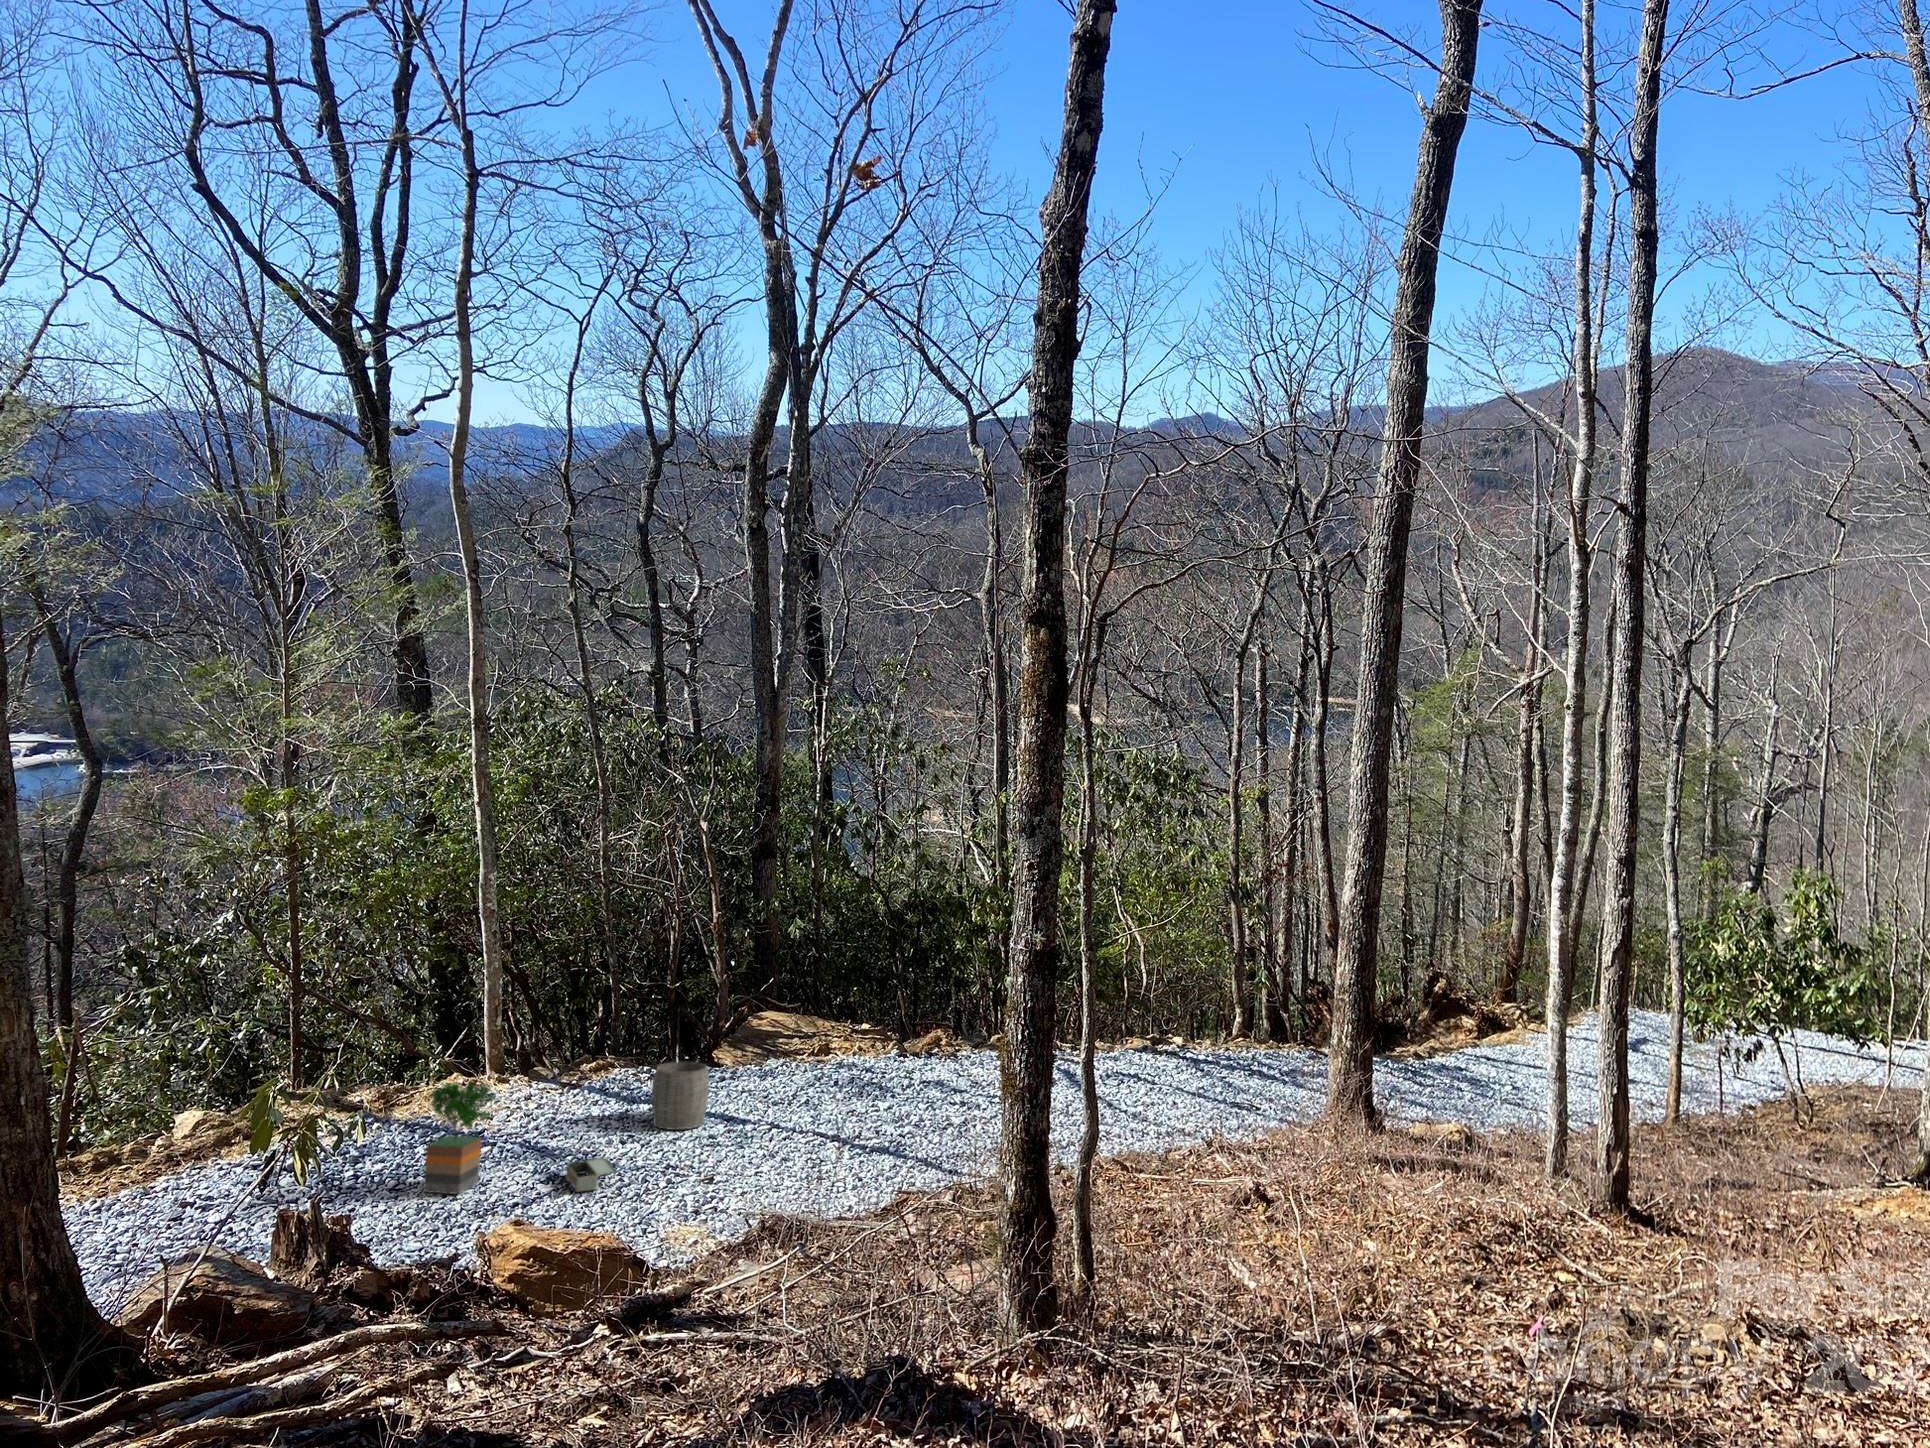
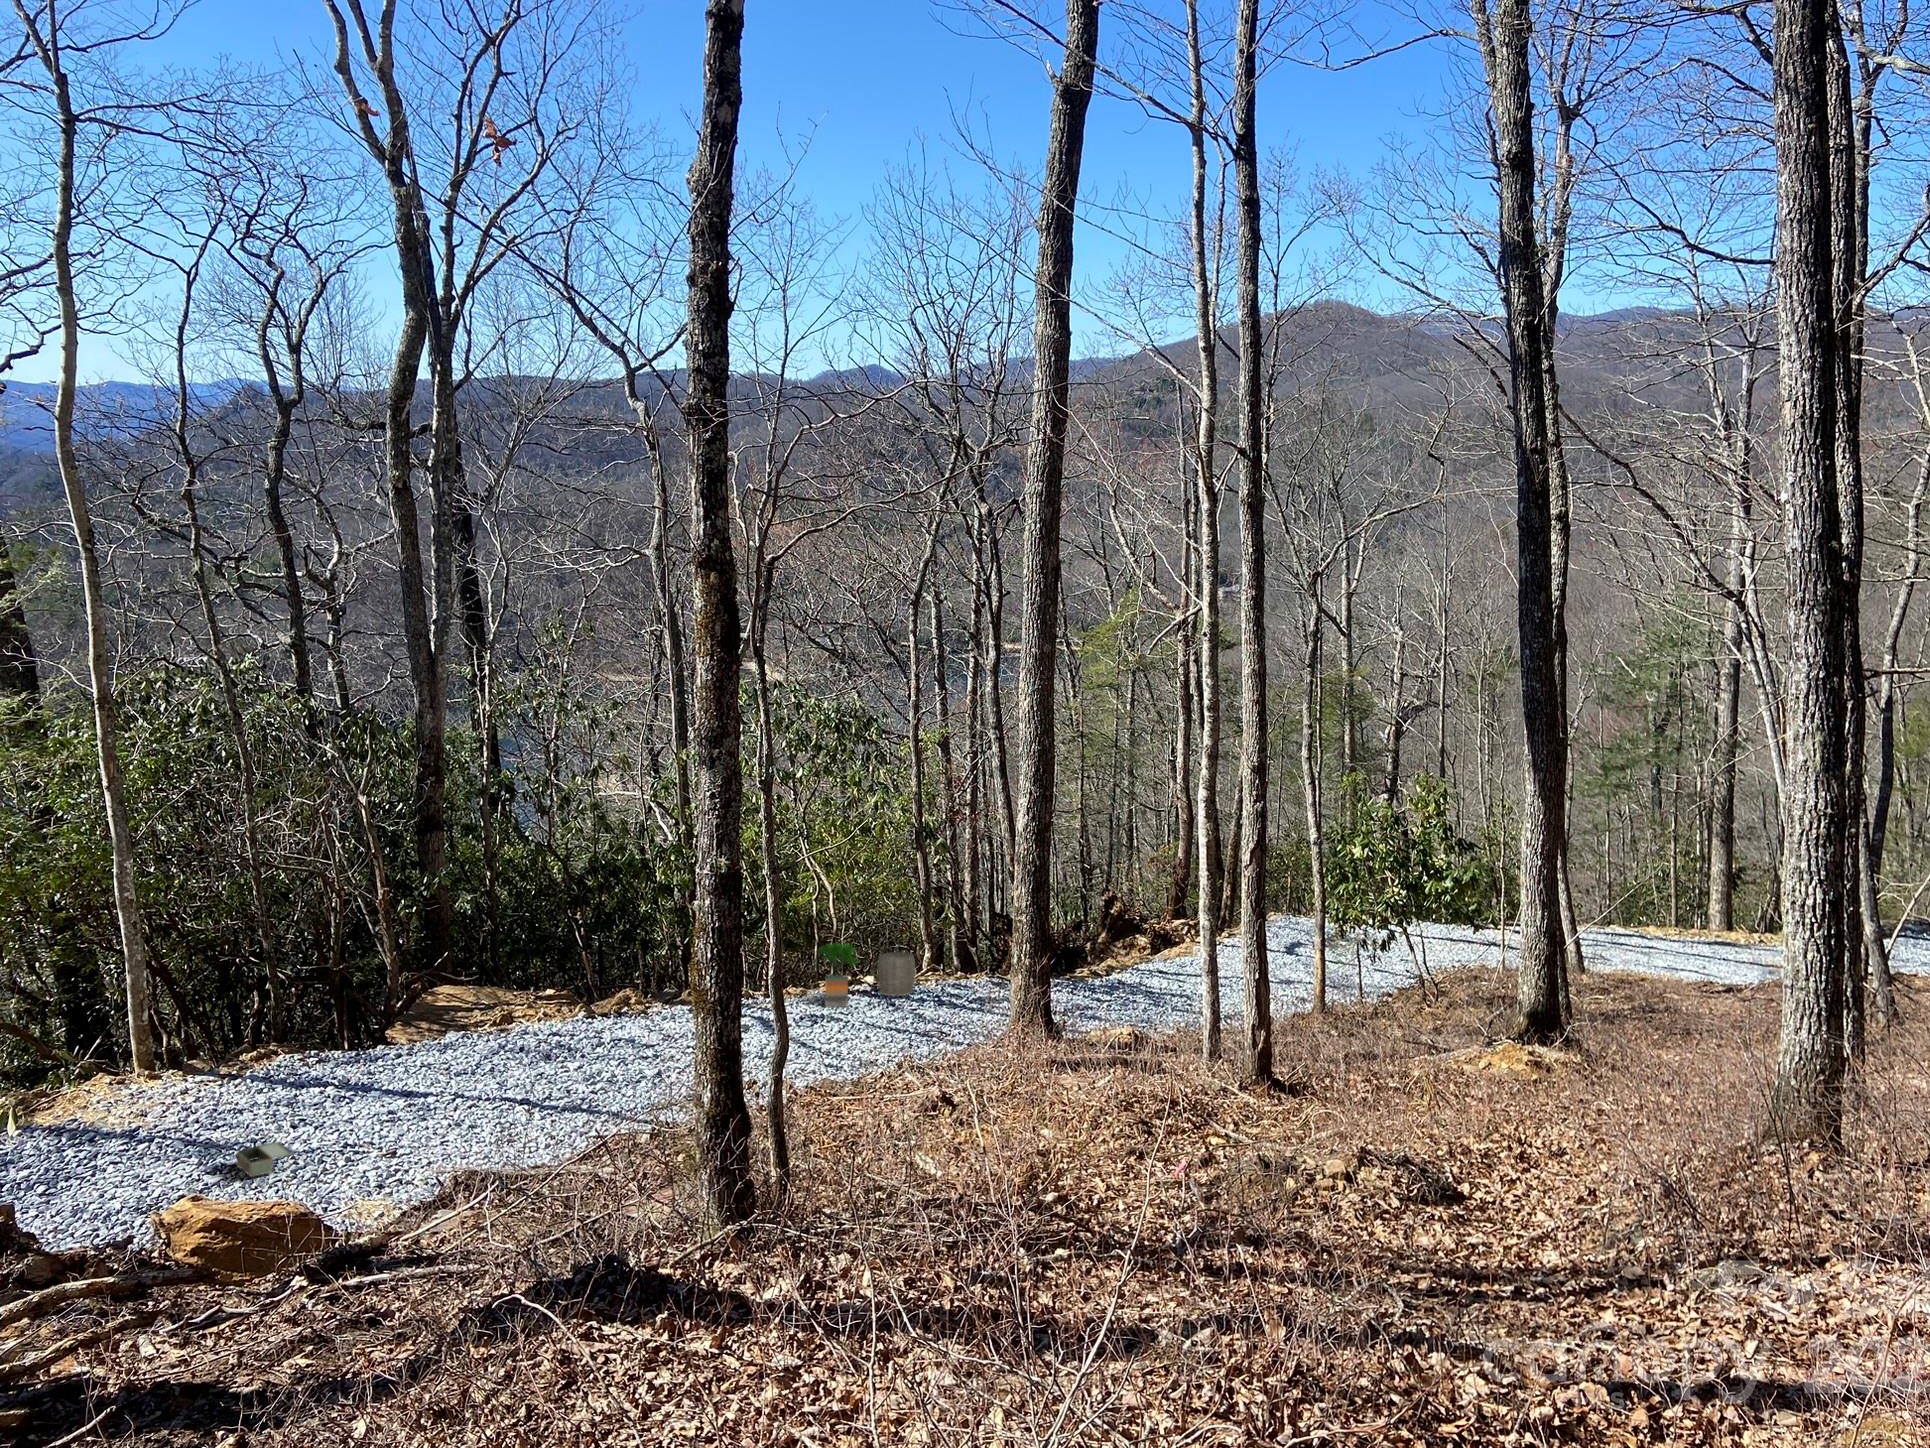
woven basket: present [652,1062,709,1130] -> present [877,952,915,996]
potted tree: present [423,1082,496,1194] -> present [819,943,859,1008]

